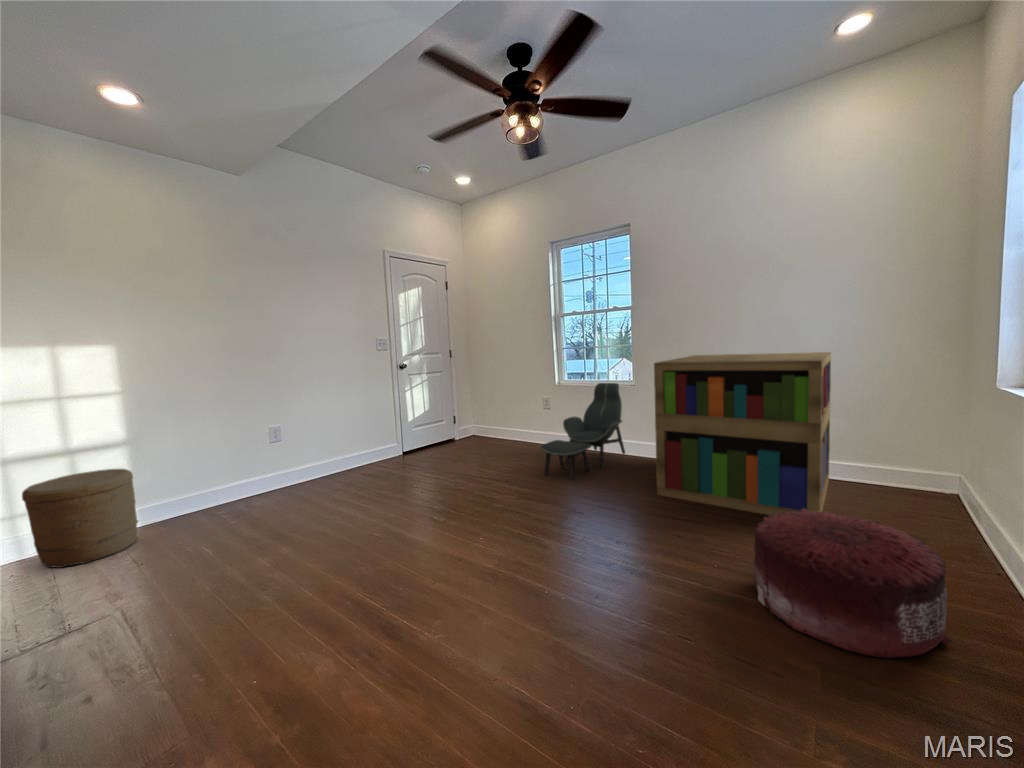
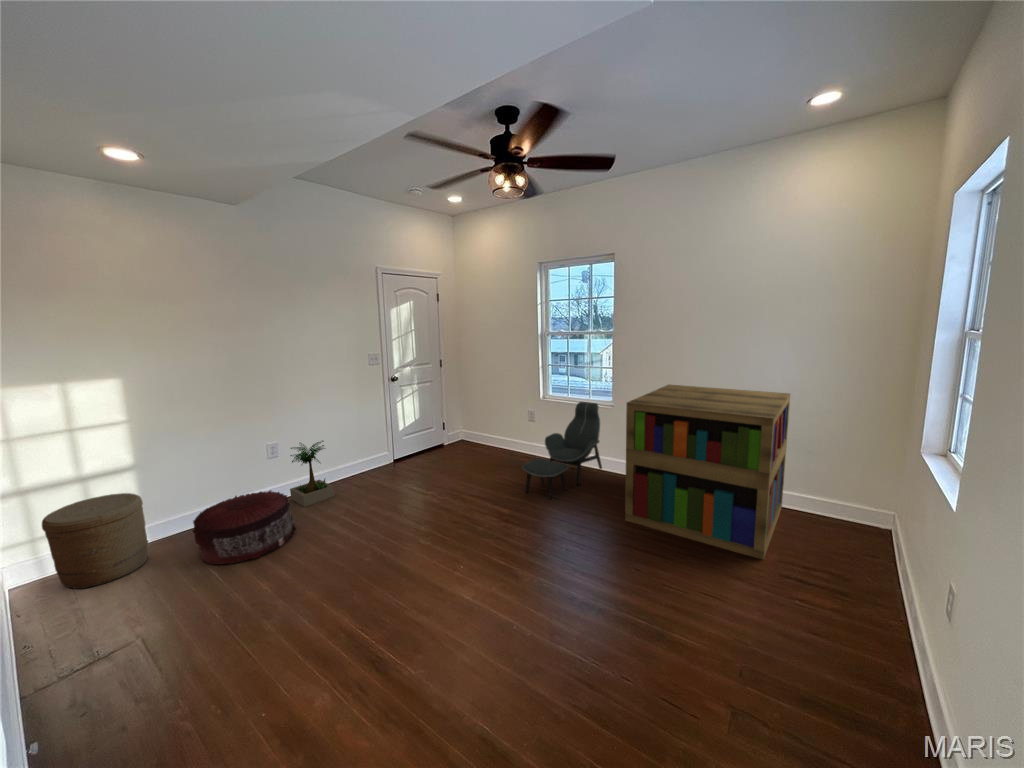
potted plant: none [288,423,340,493] -> present [290,441,334,507]
pouf: present [754,508,951,659] -> present [193,490,296,565]

